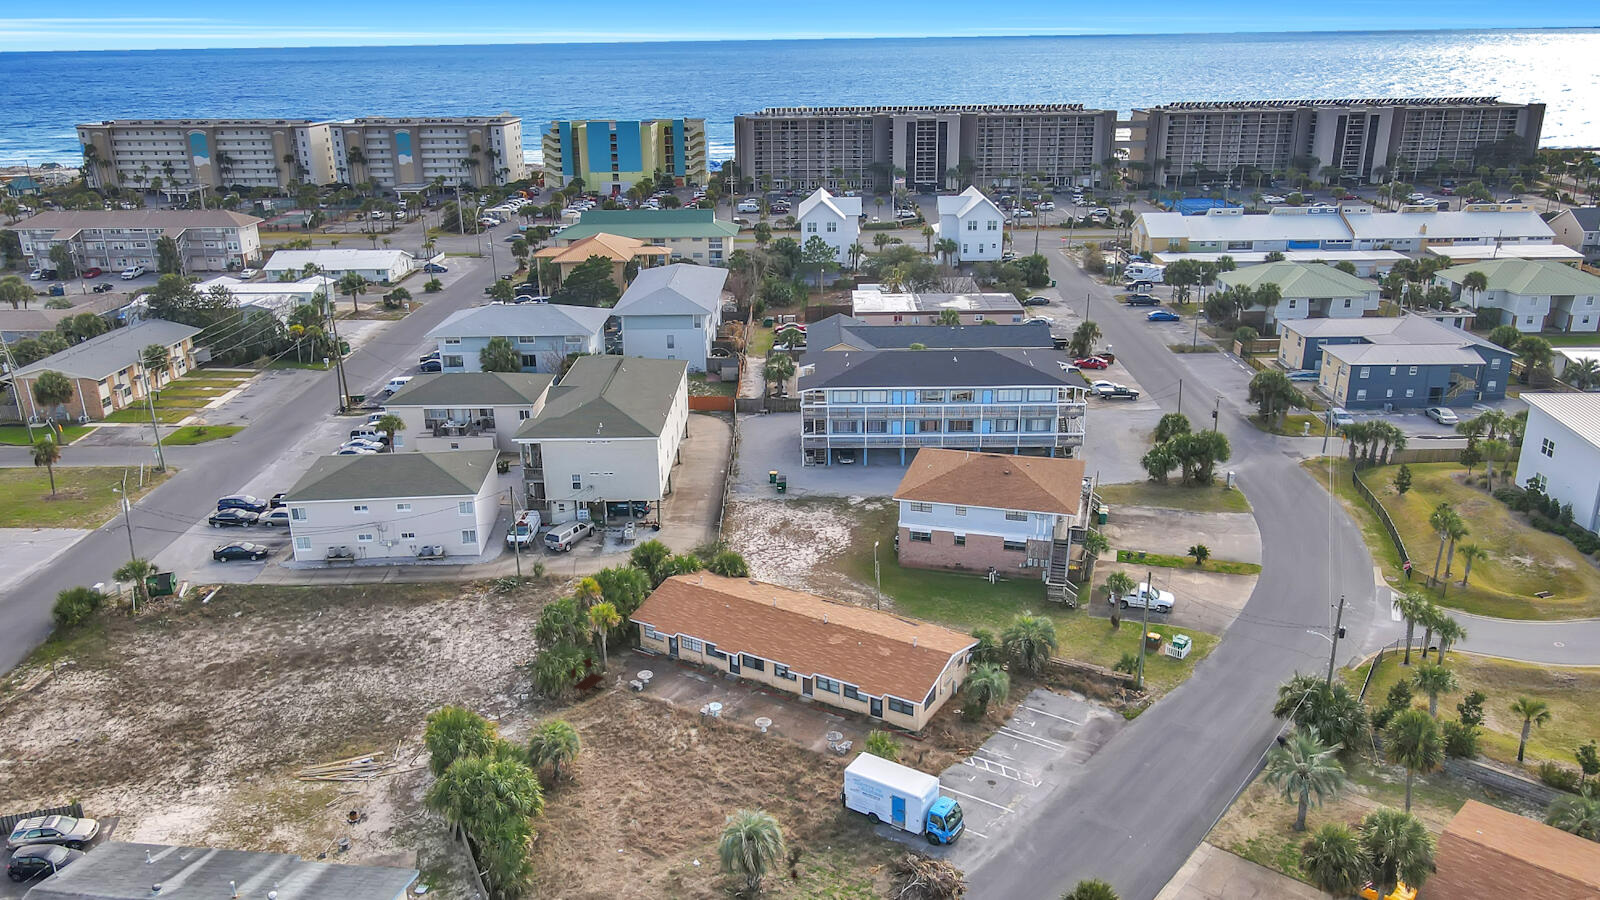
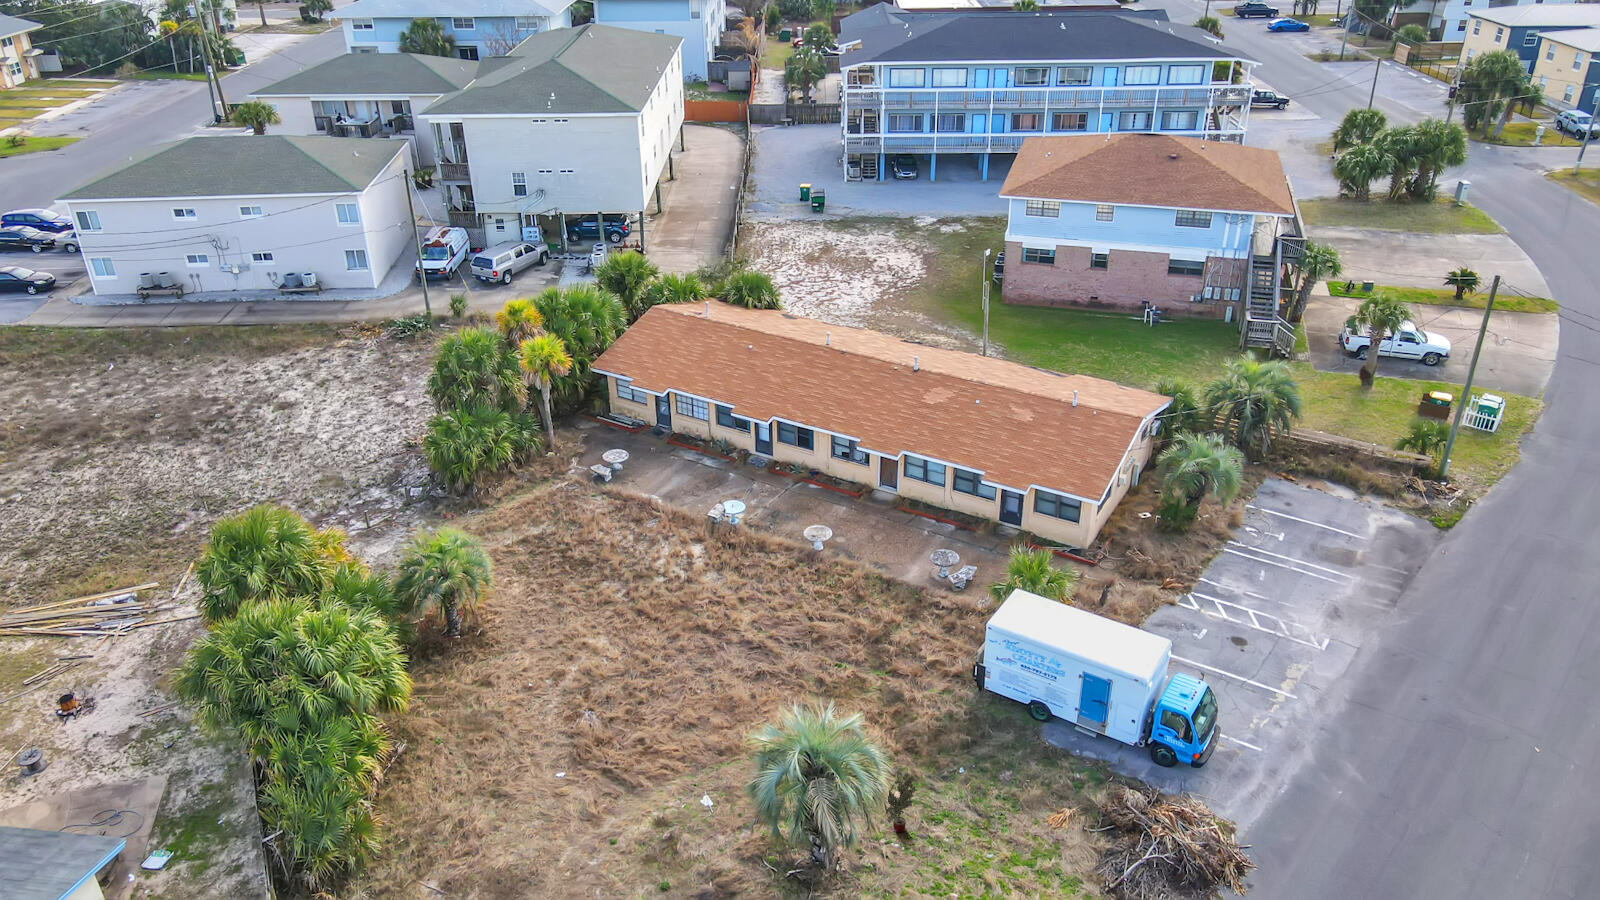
bench: present [571,658,604,701] -> none [487,428,546,499]

